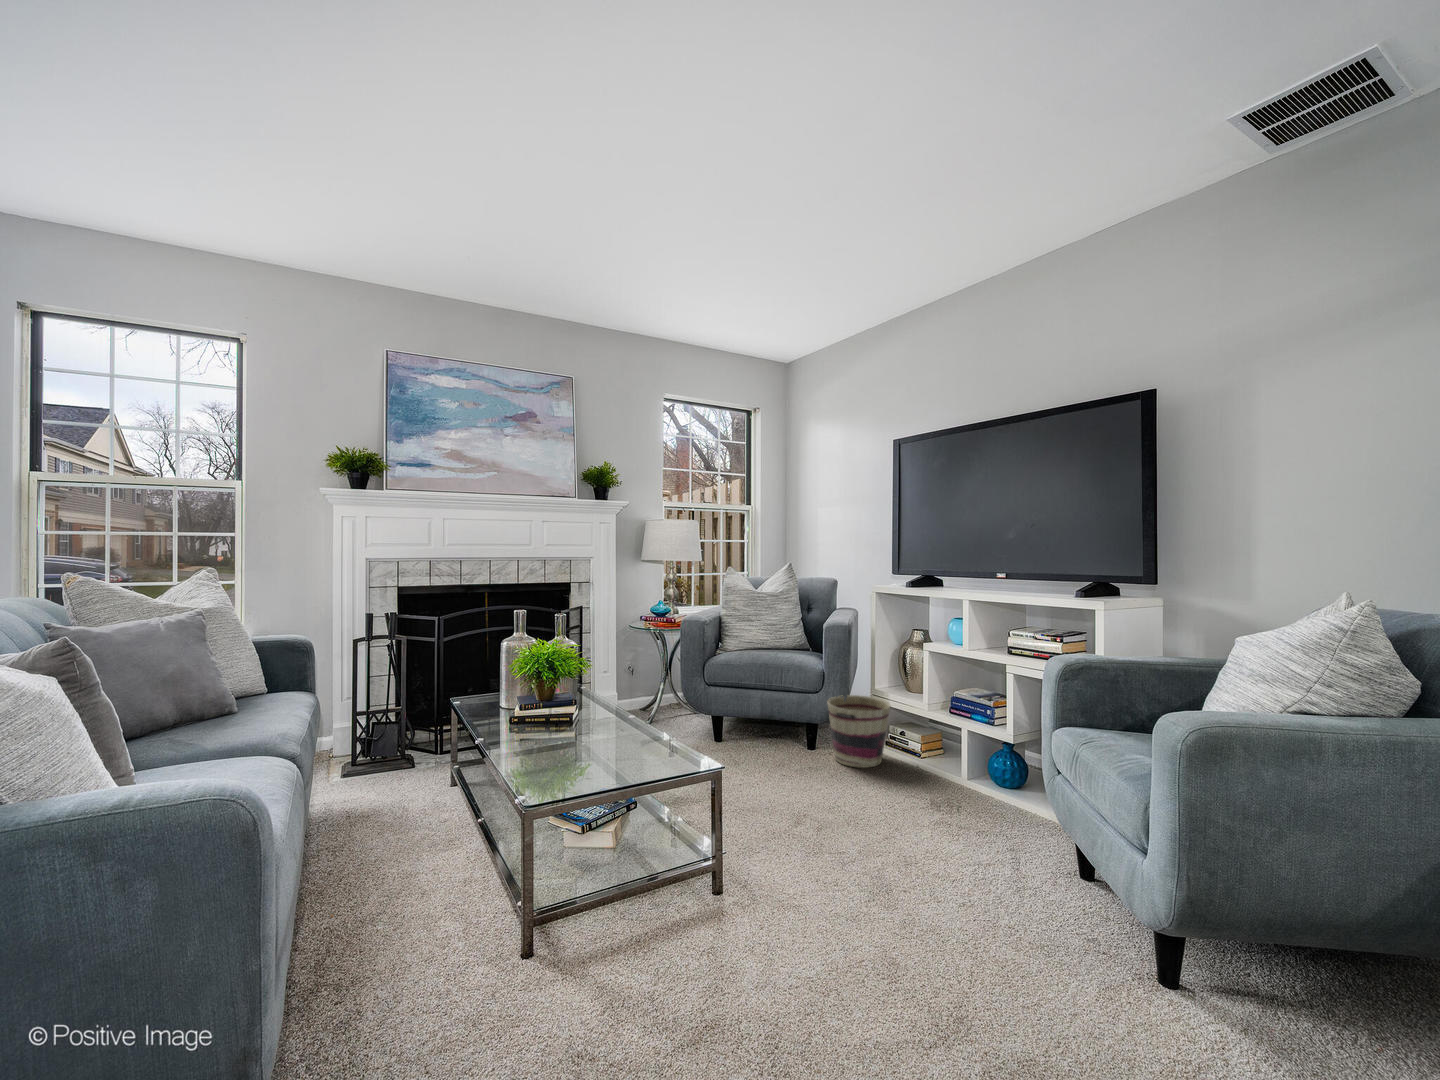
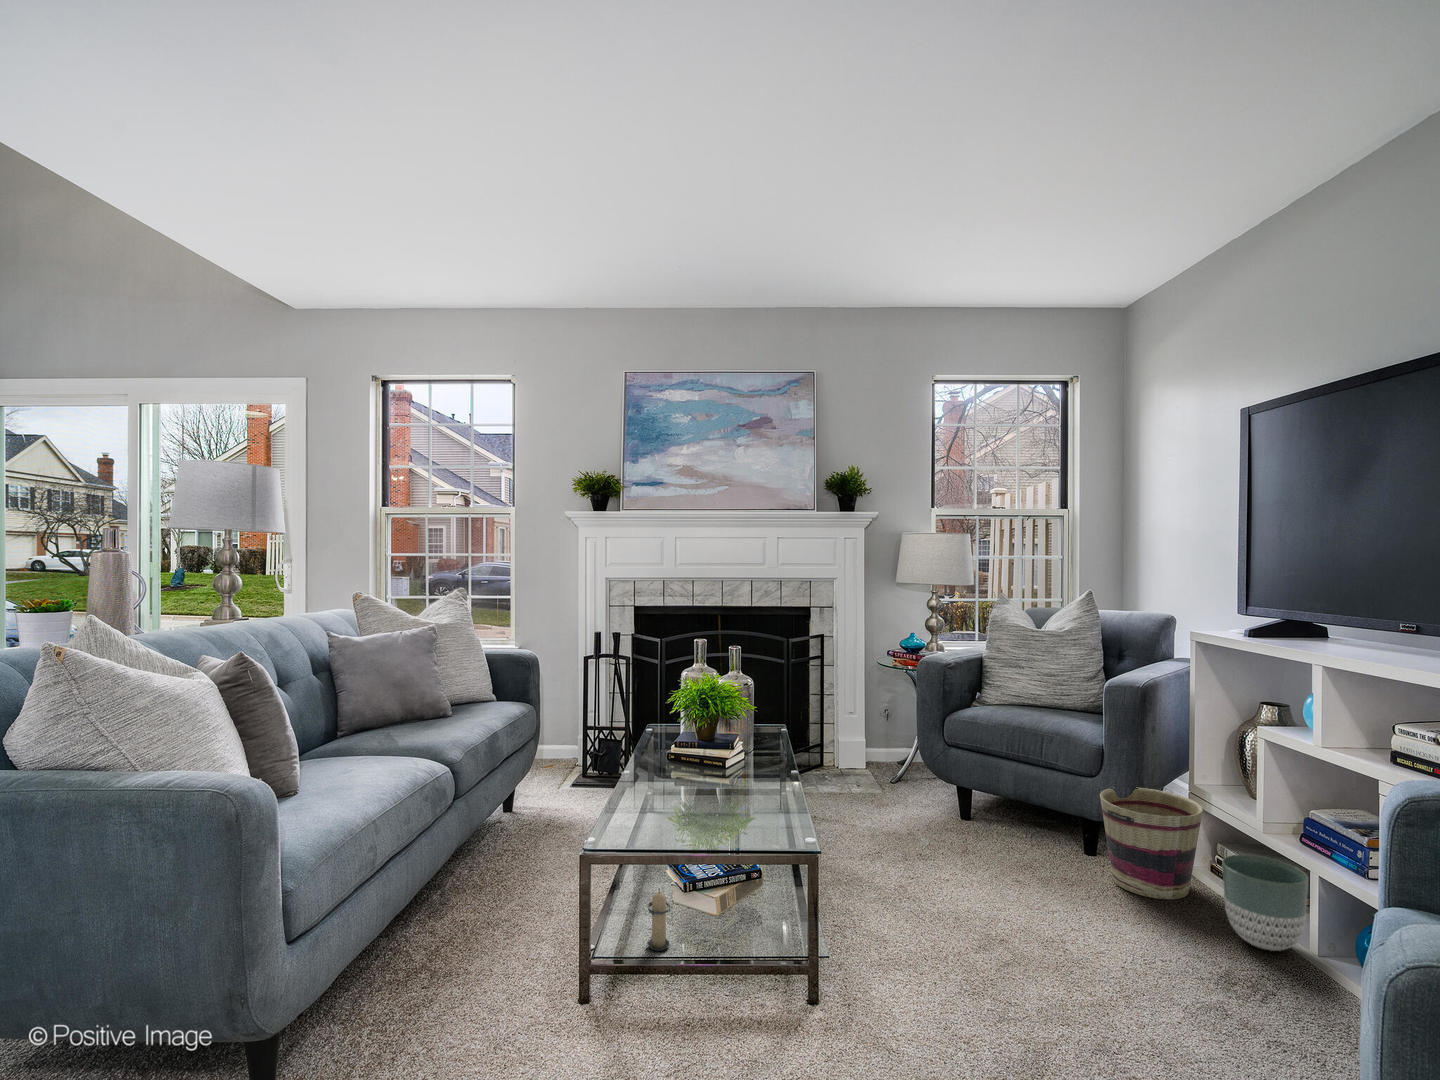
planter: none [915,727,962,785] -> present [1222,855,1308,951]
candle: none [563,833,589,890] -> present [647,889,670,951]

